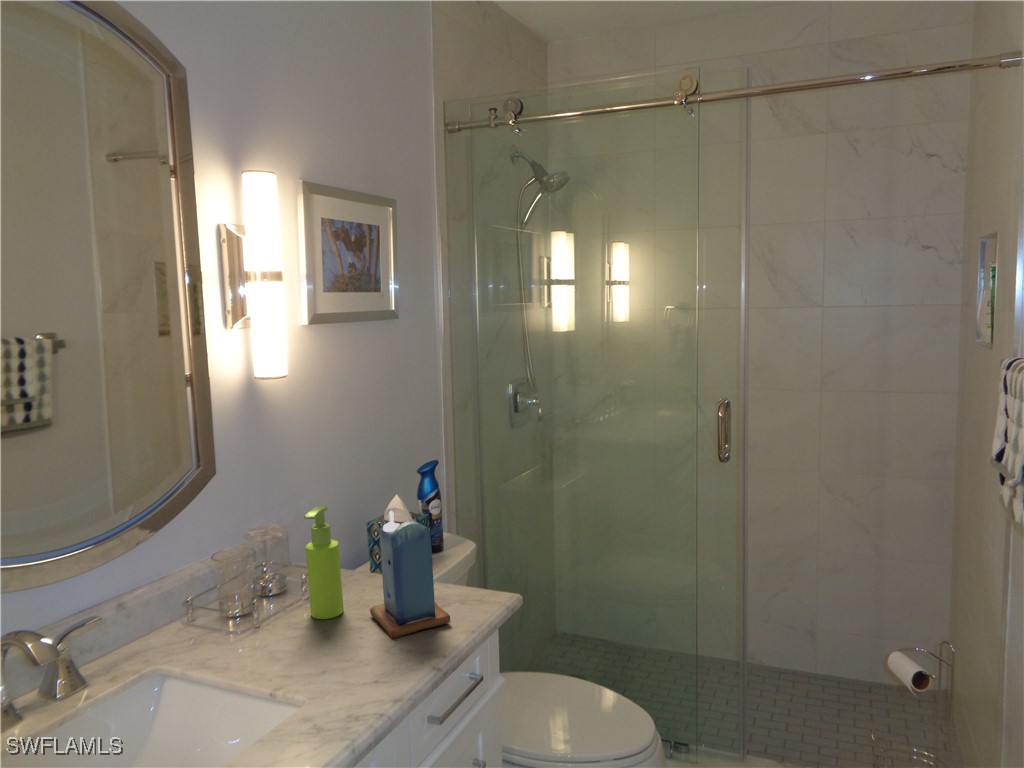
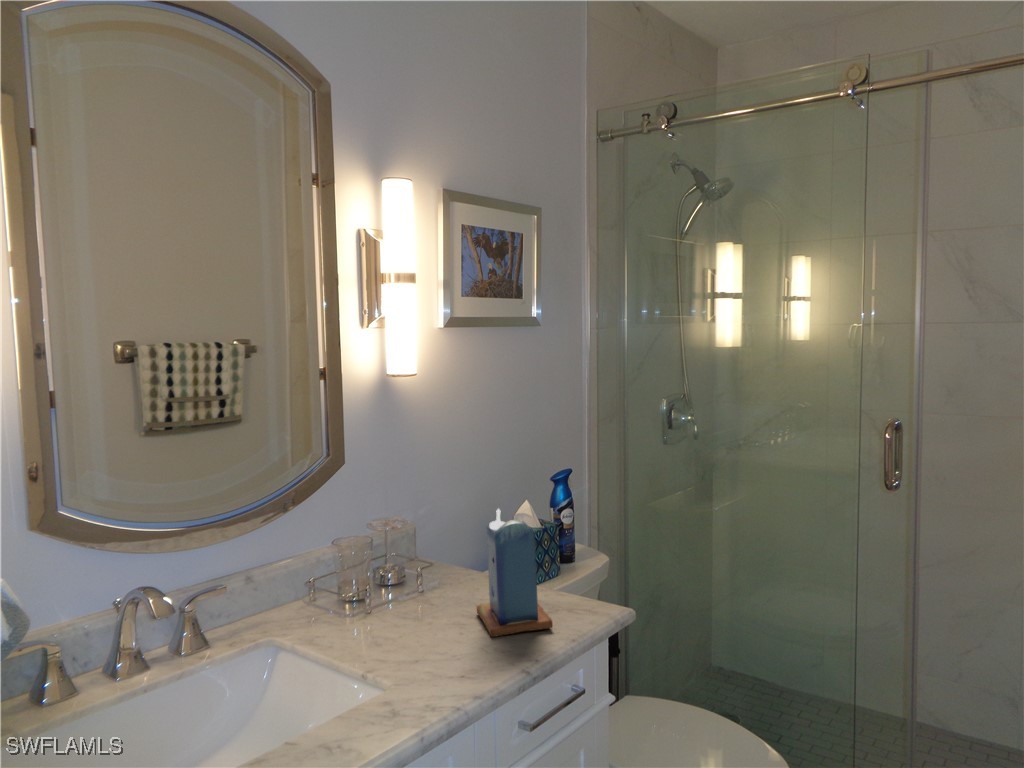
soap dispenser: present [304,506,344,619] -> none [415,500,453,612]

